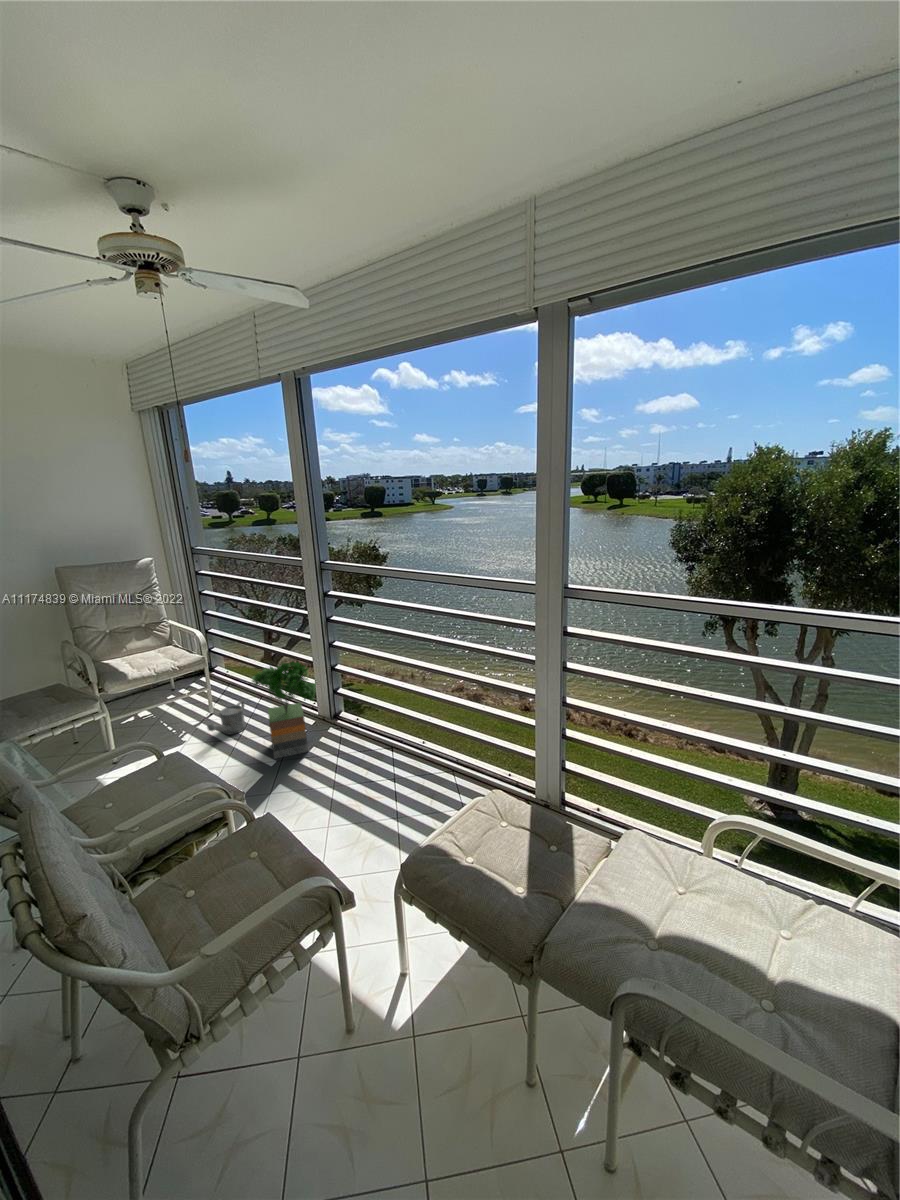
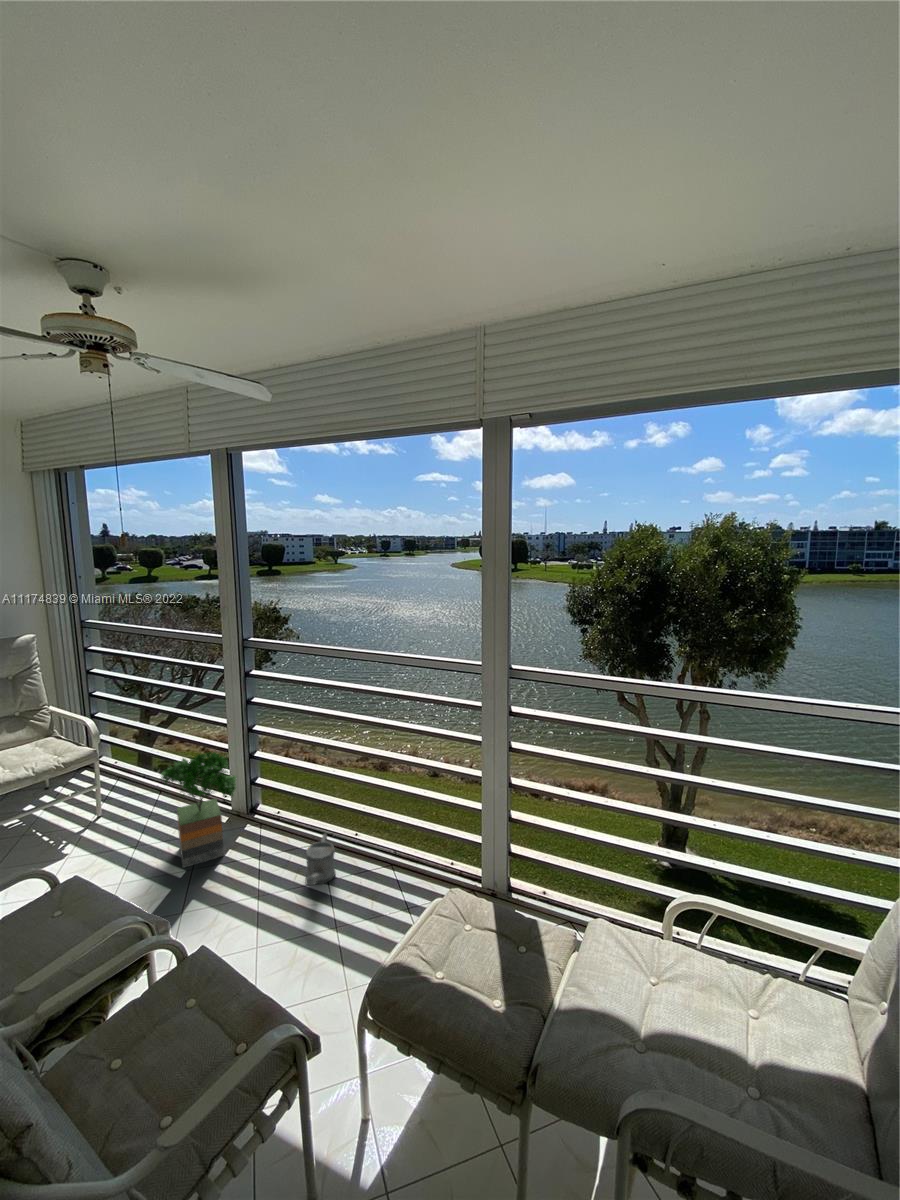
watering can: present [207,701,246,734] -> present [306,834,335,885]

